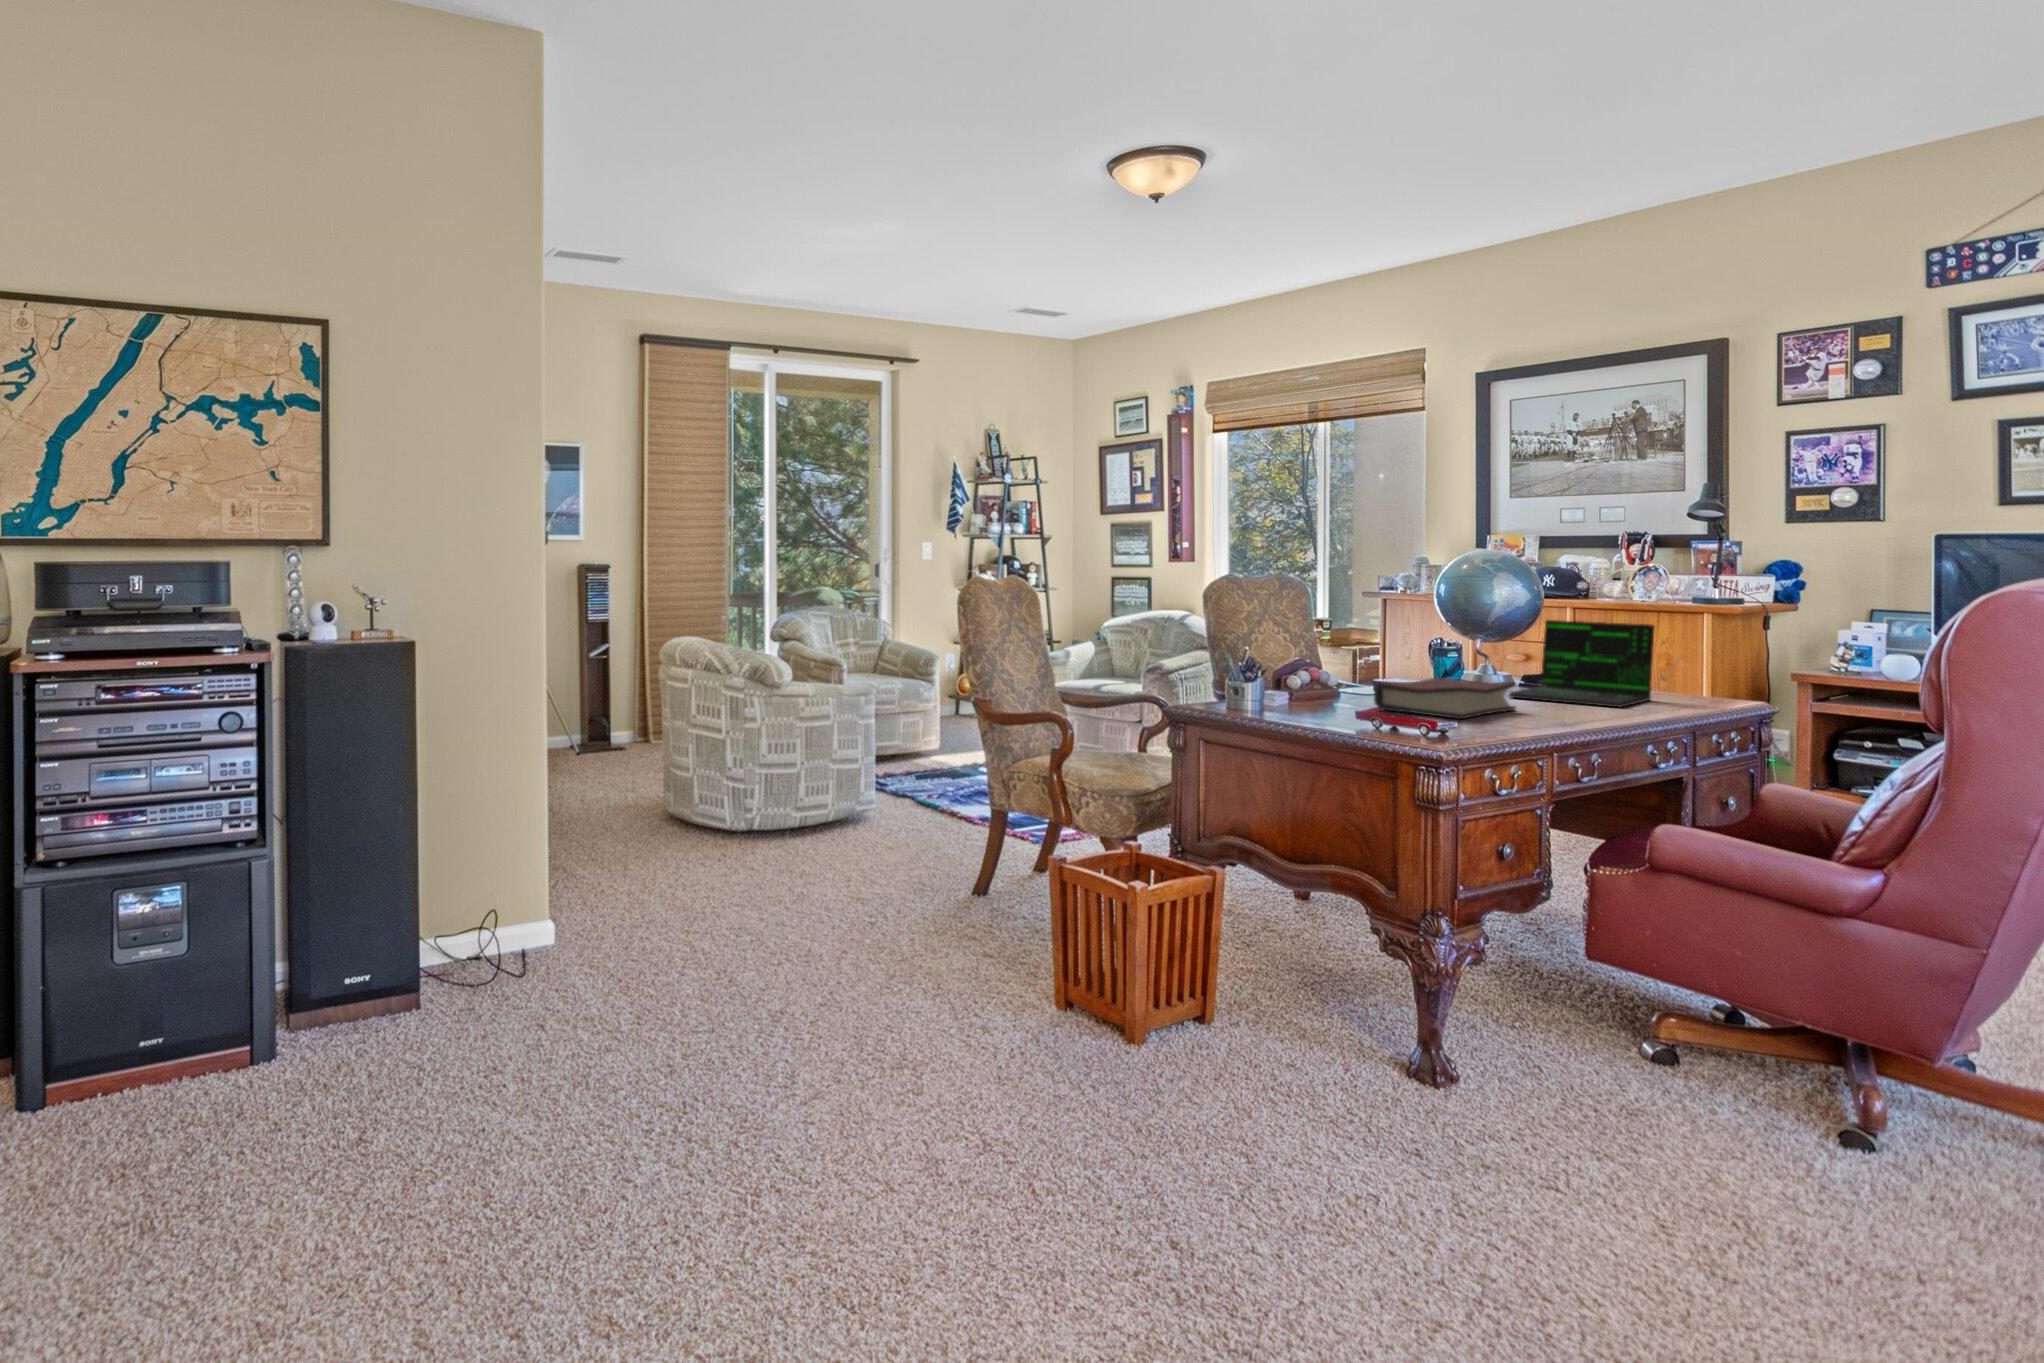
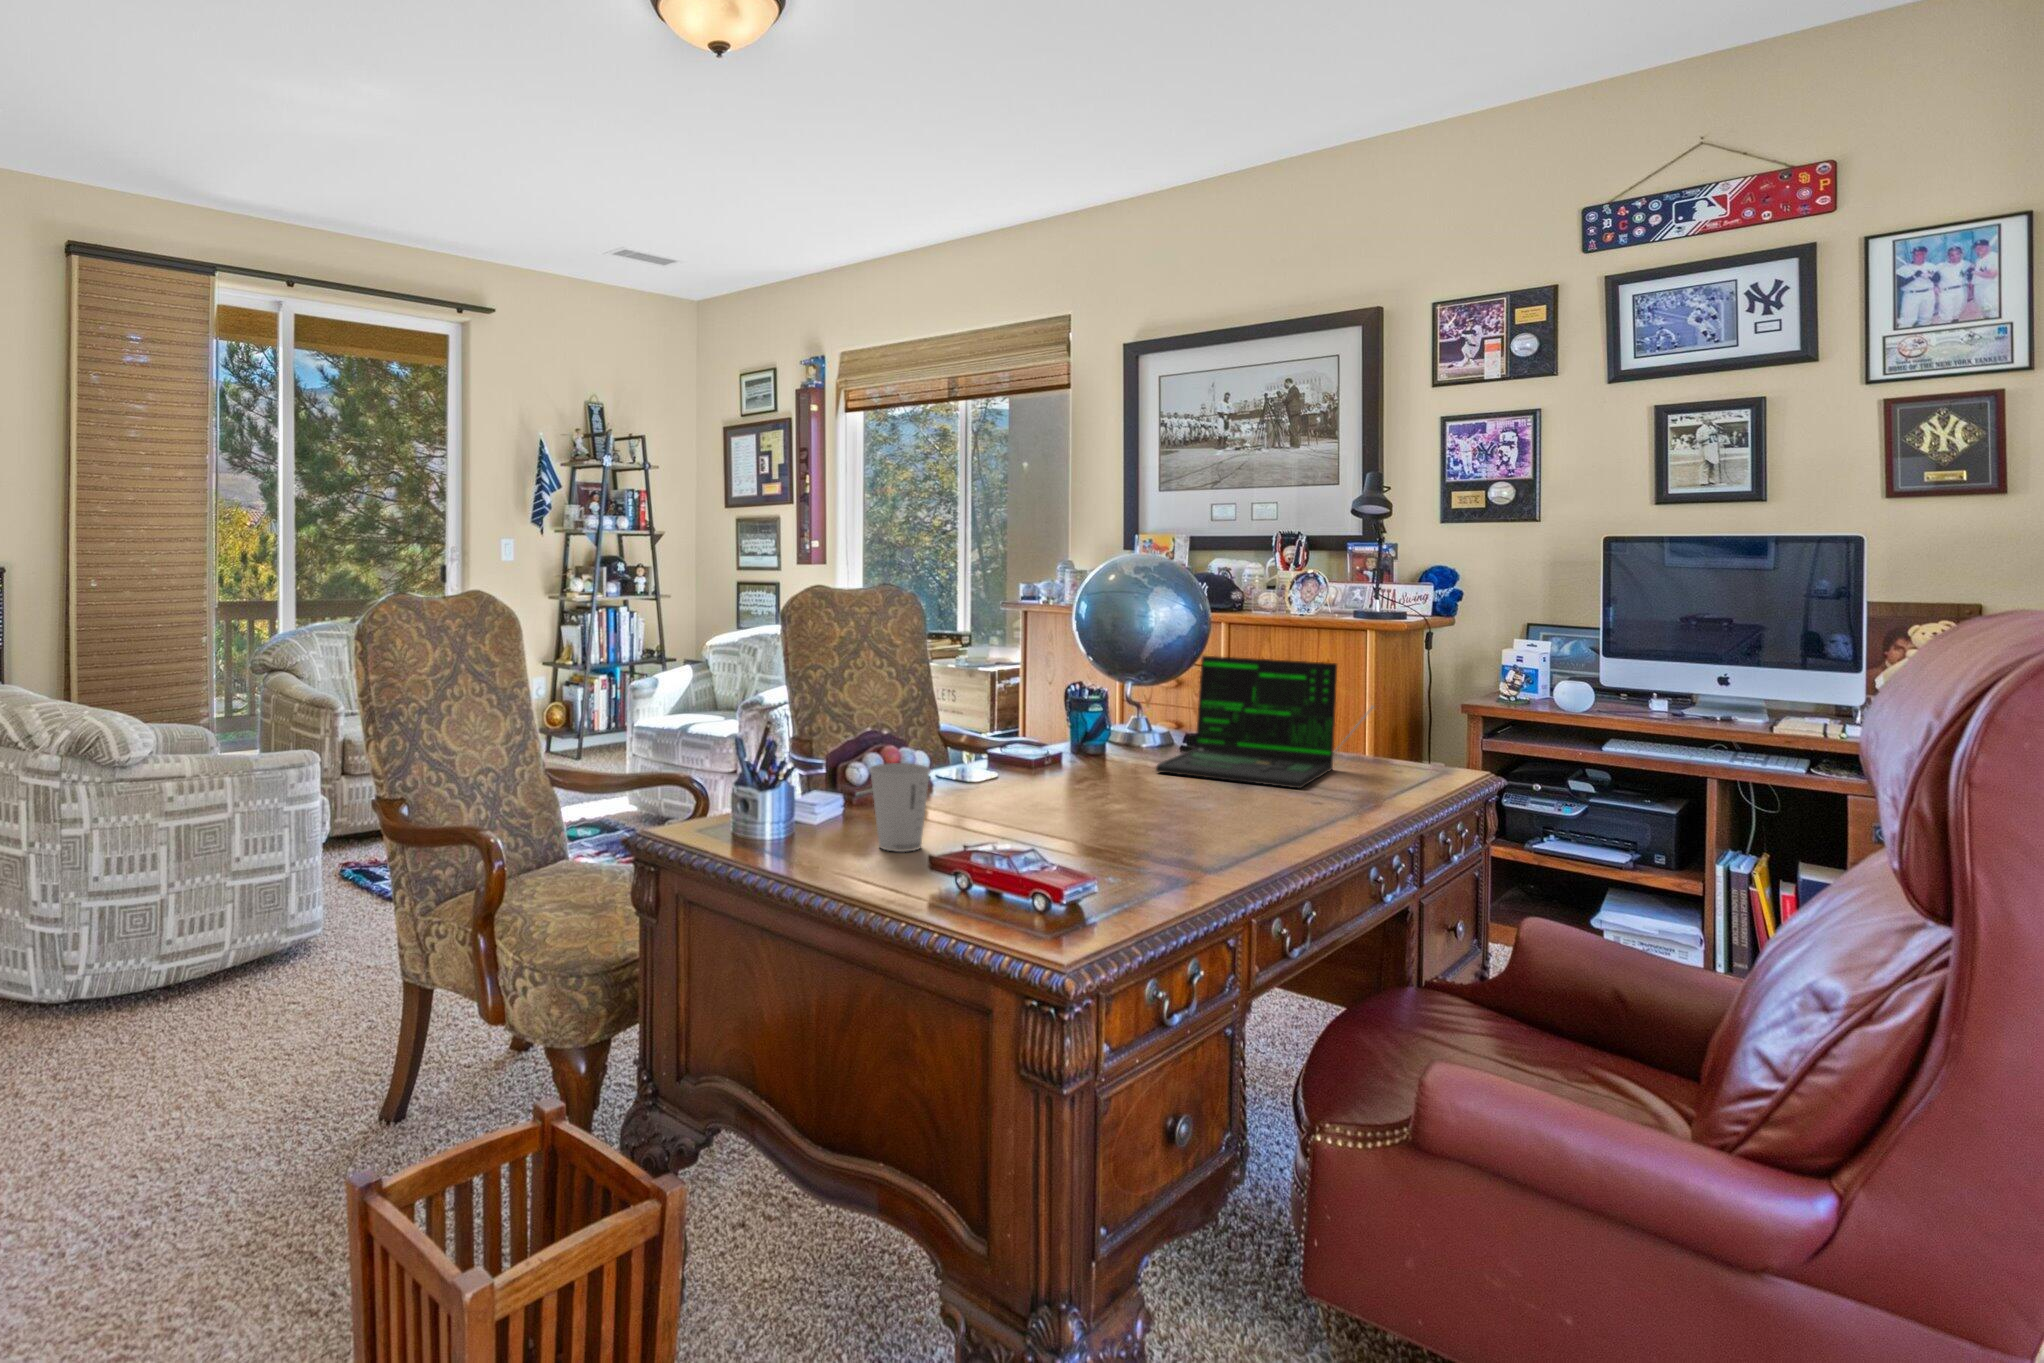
paper cup: none [1314,672,1355,723] -> present [869,763,931,852]
hardback book: present [1374,678,1516,719] -> none [969,751,1165,829]

